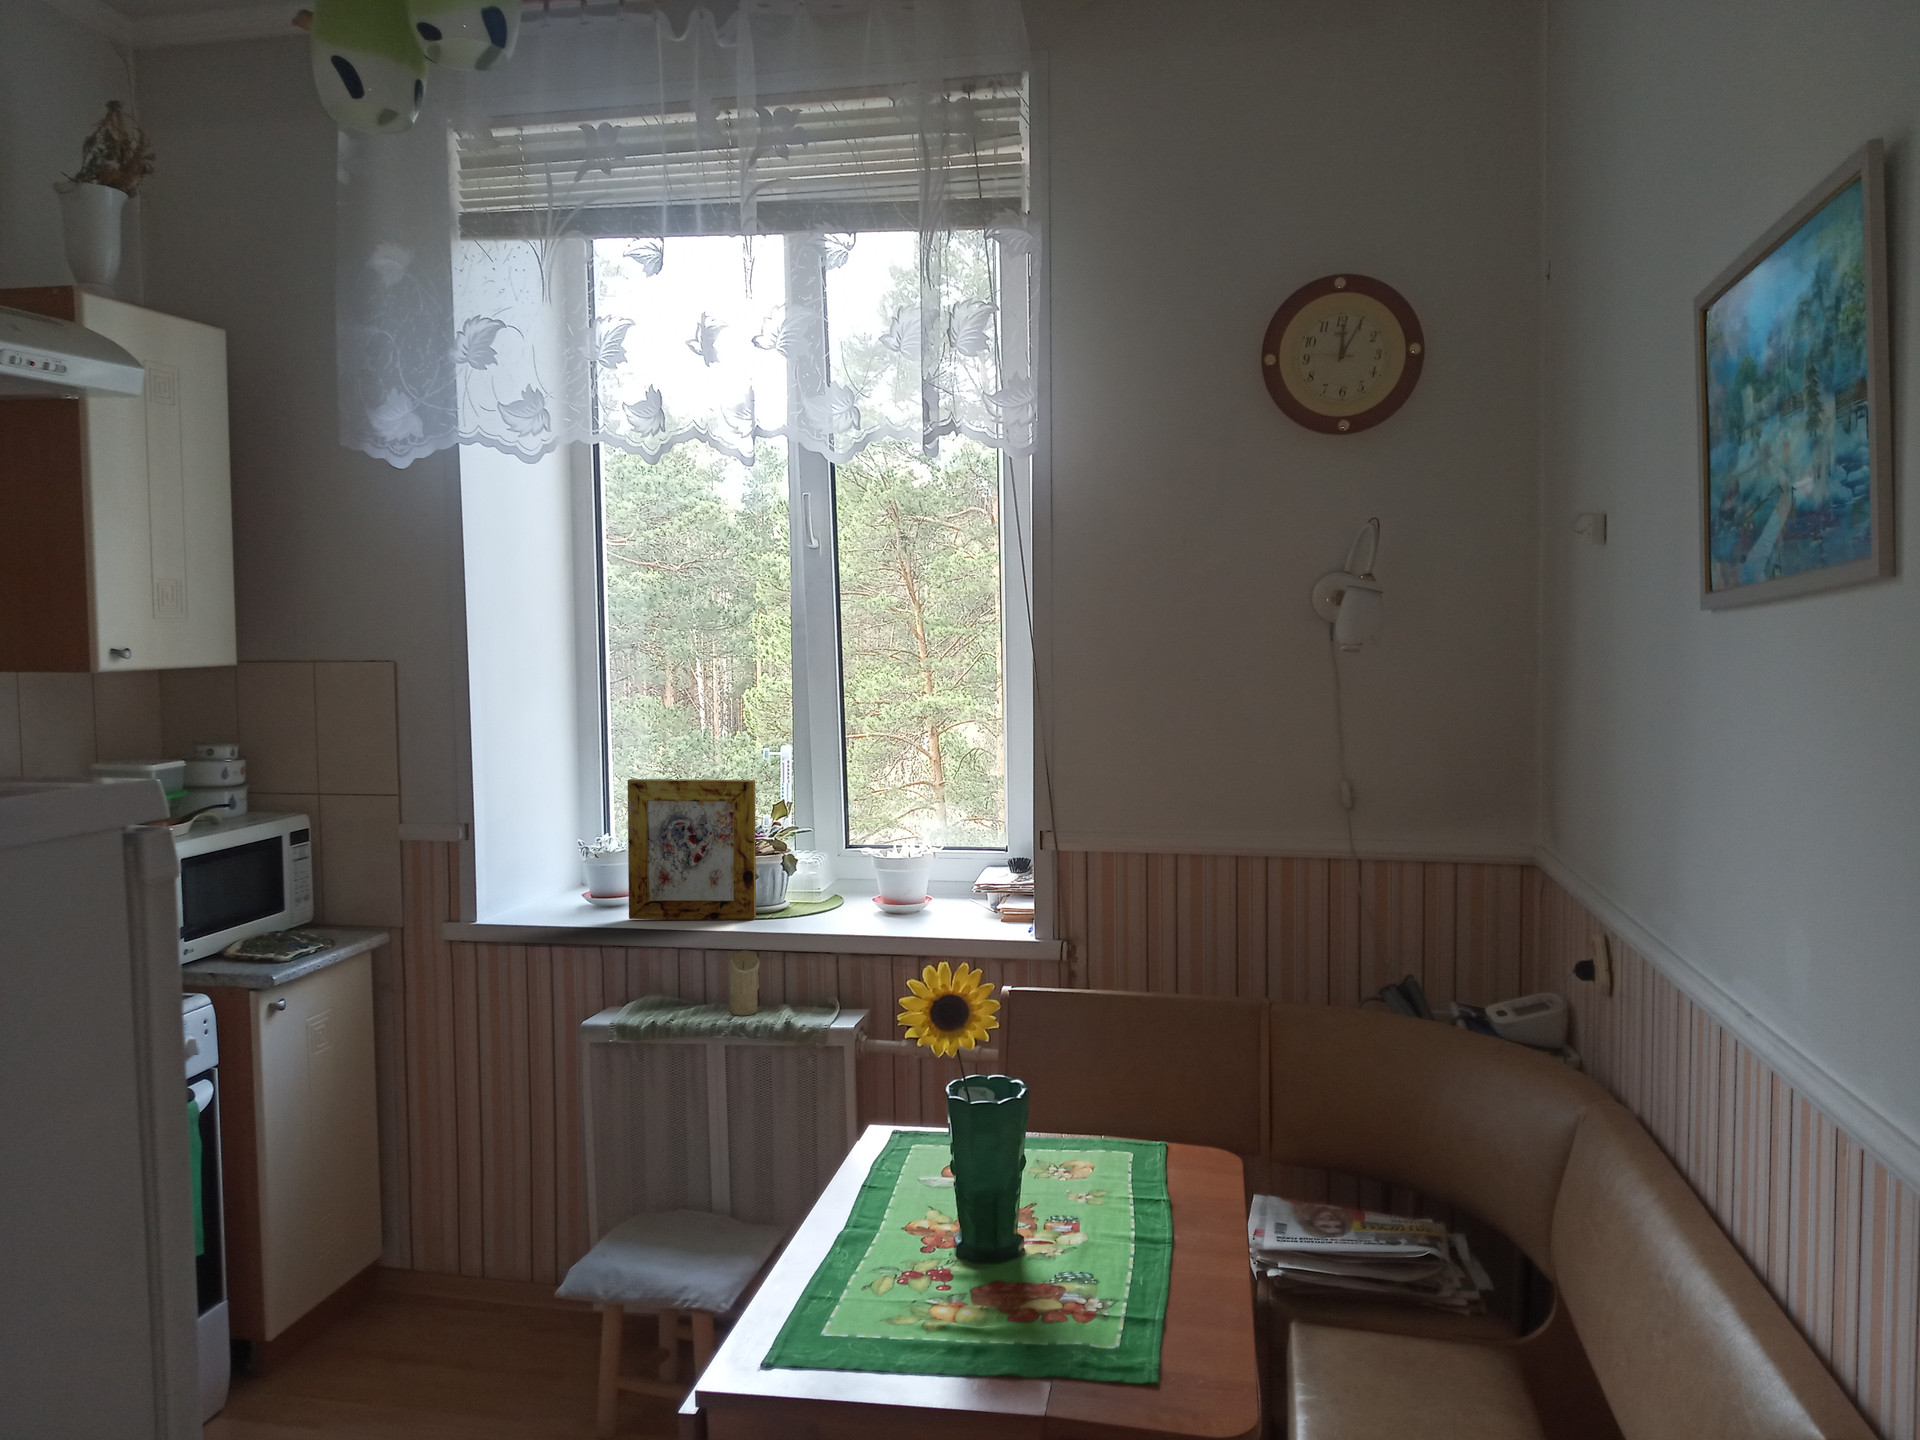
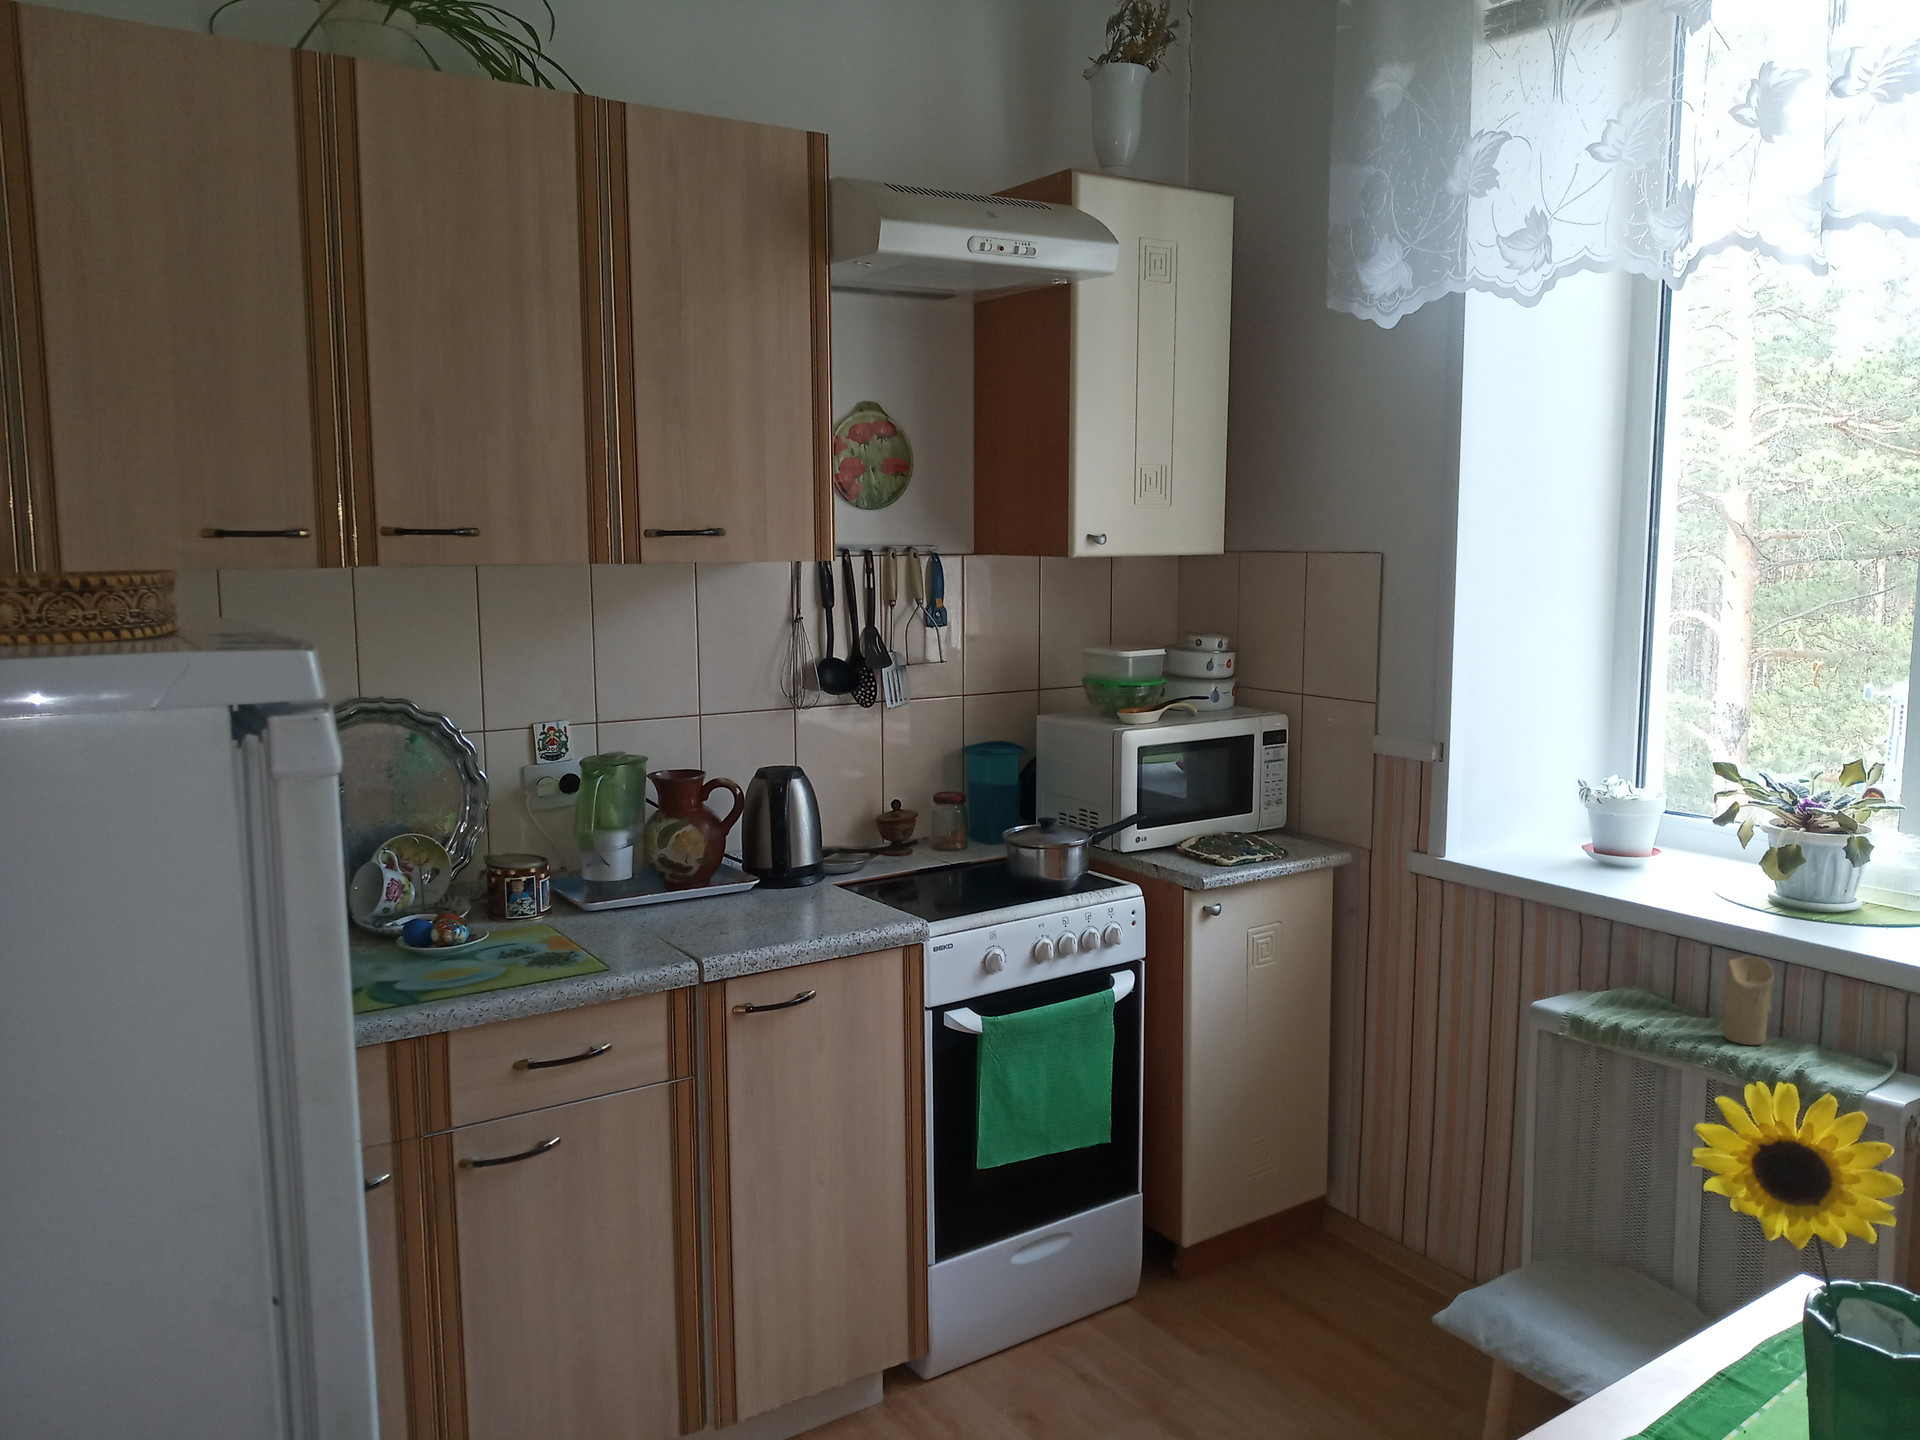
picture frame: present [628,779,756,920] -> none [1619,709,1814,918]

